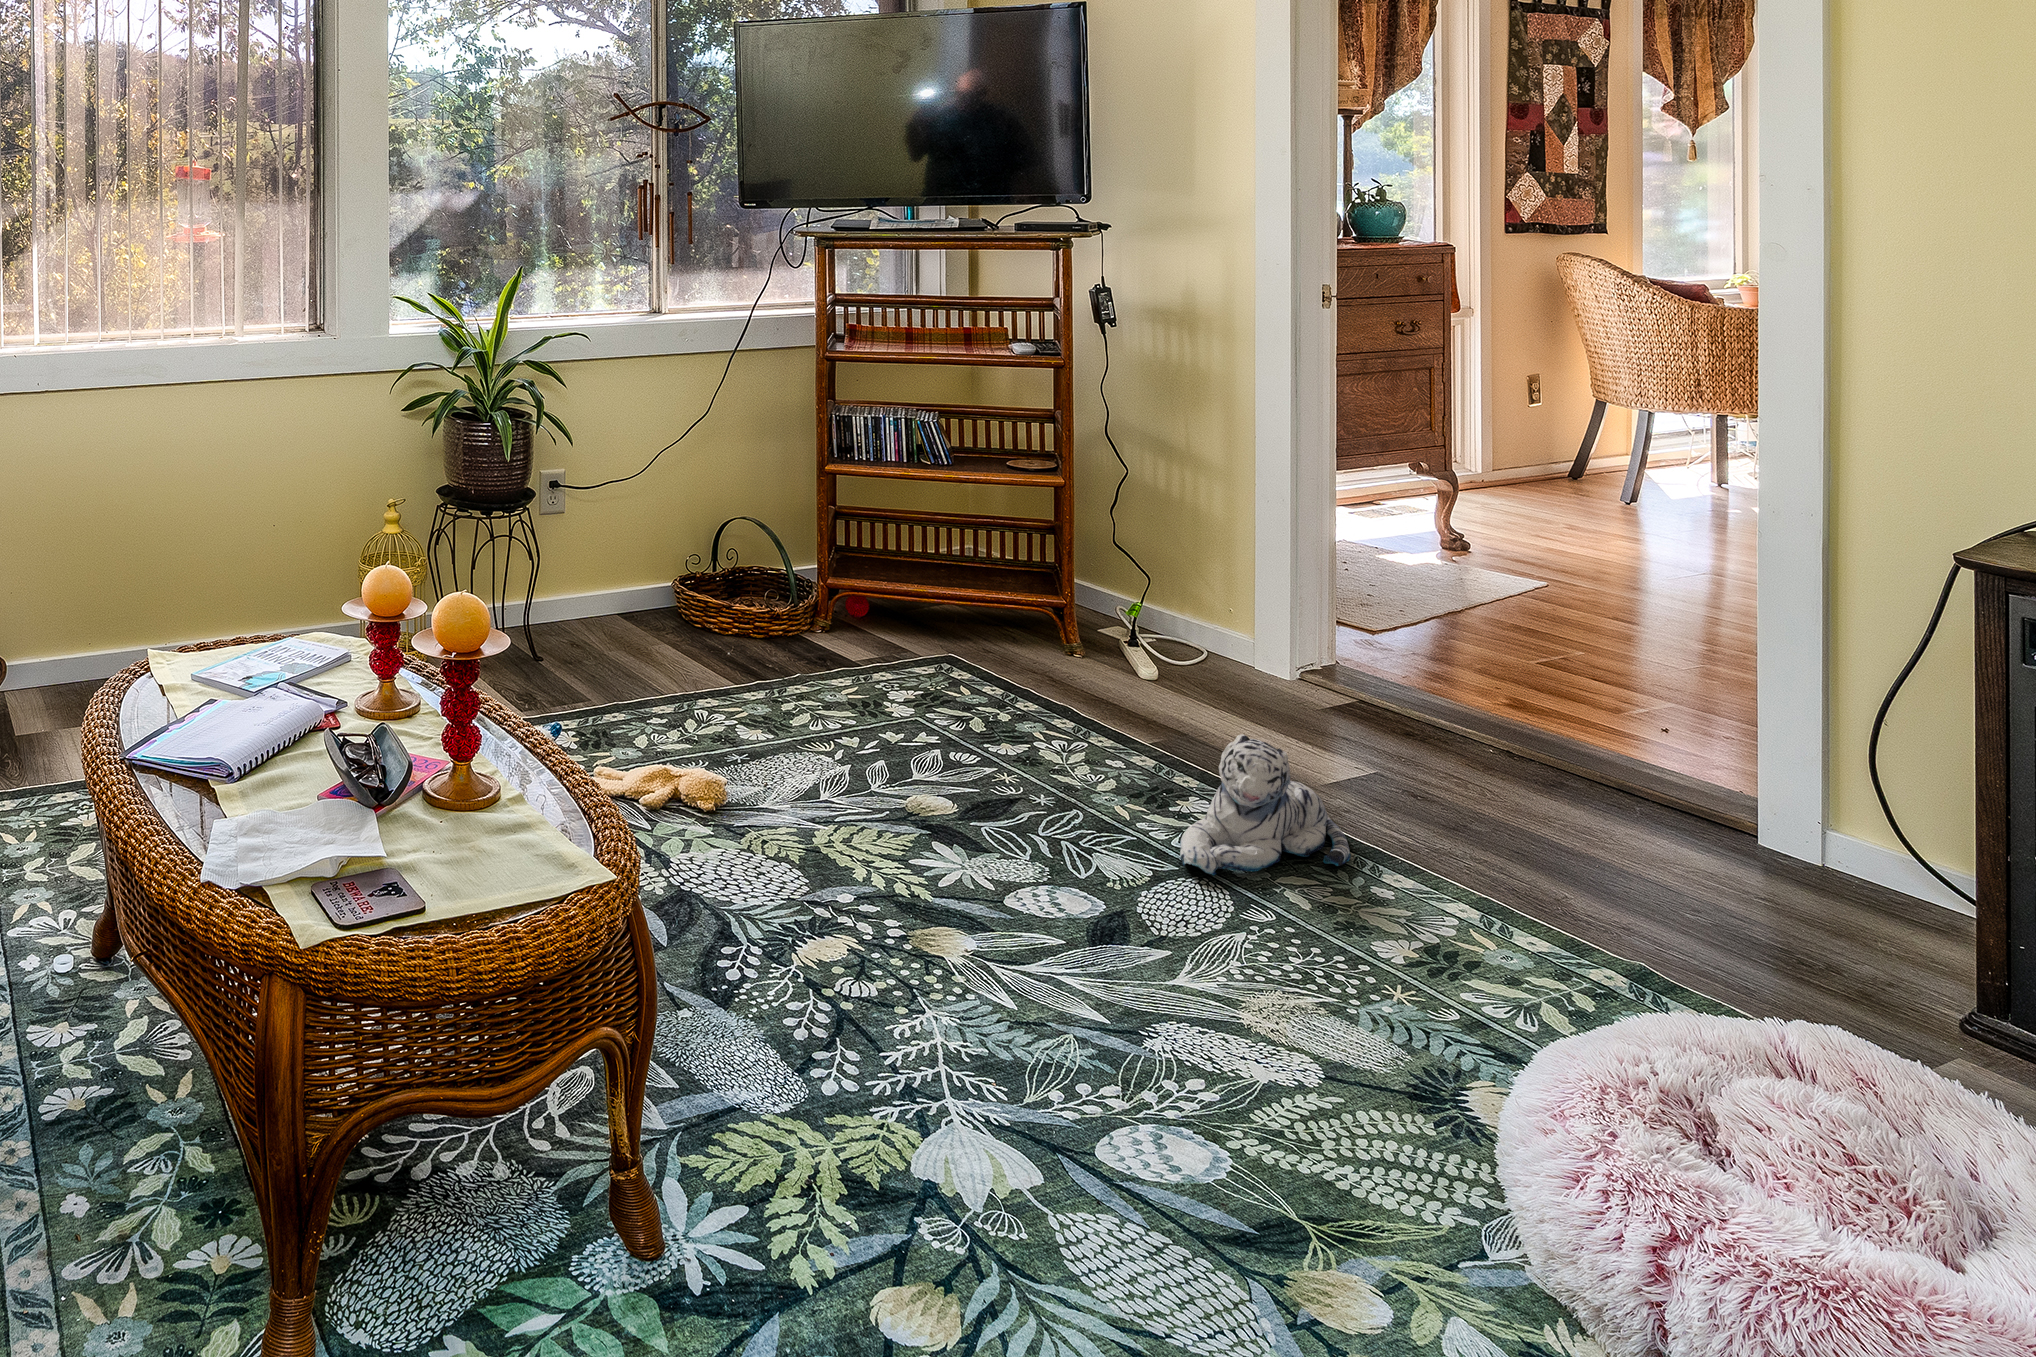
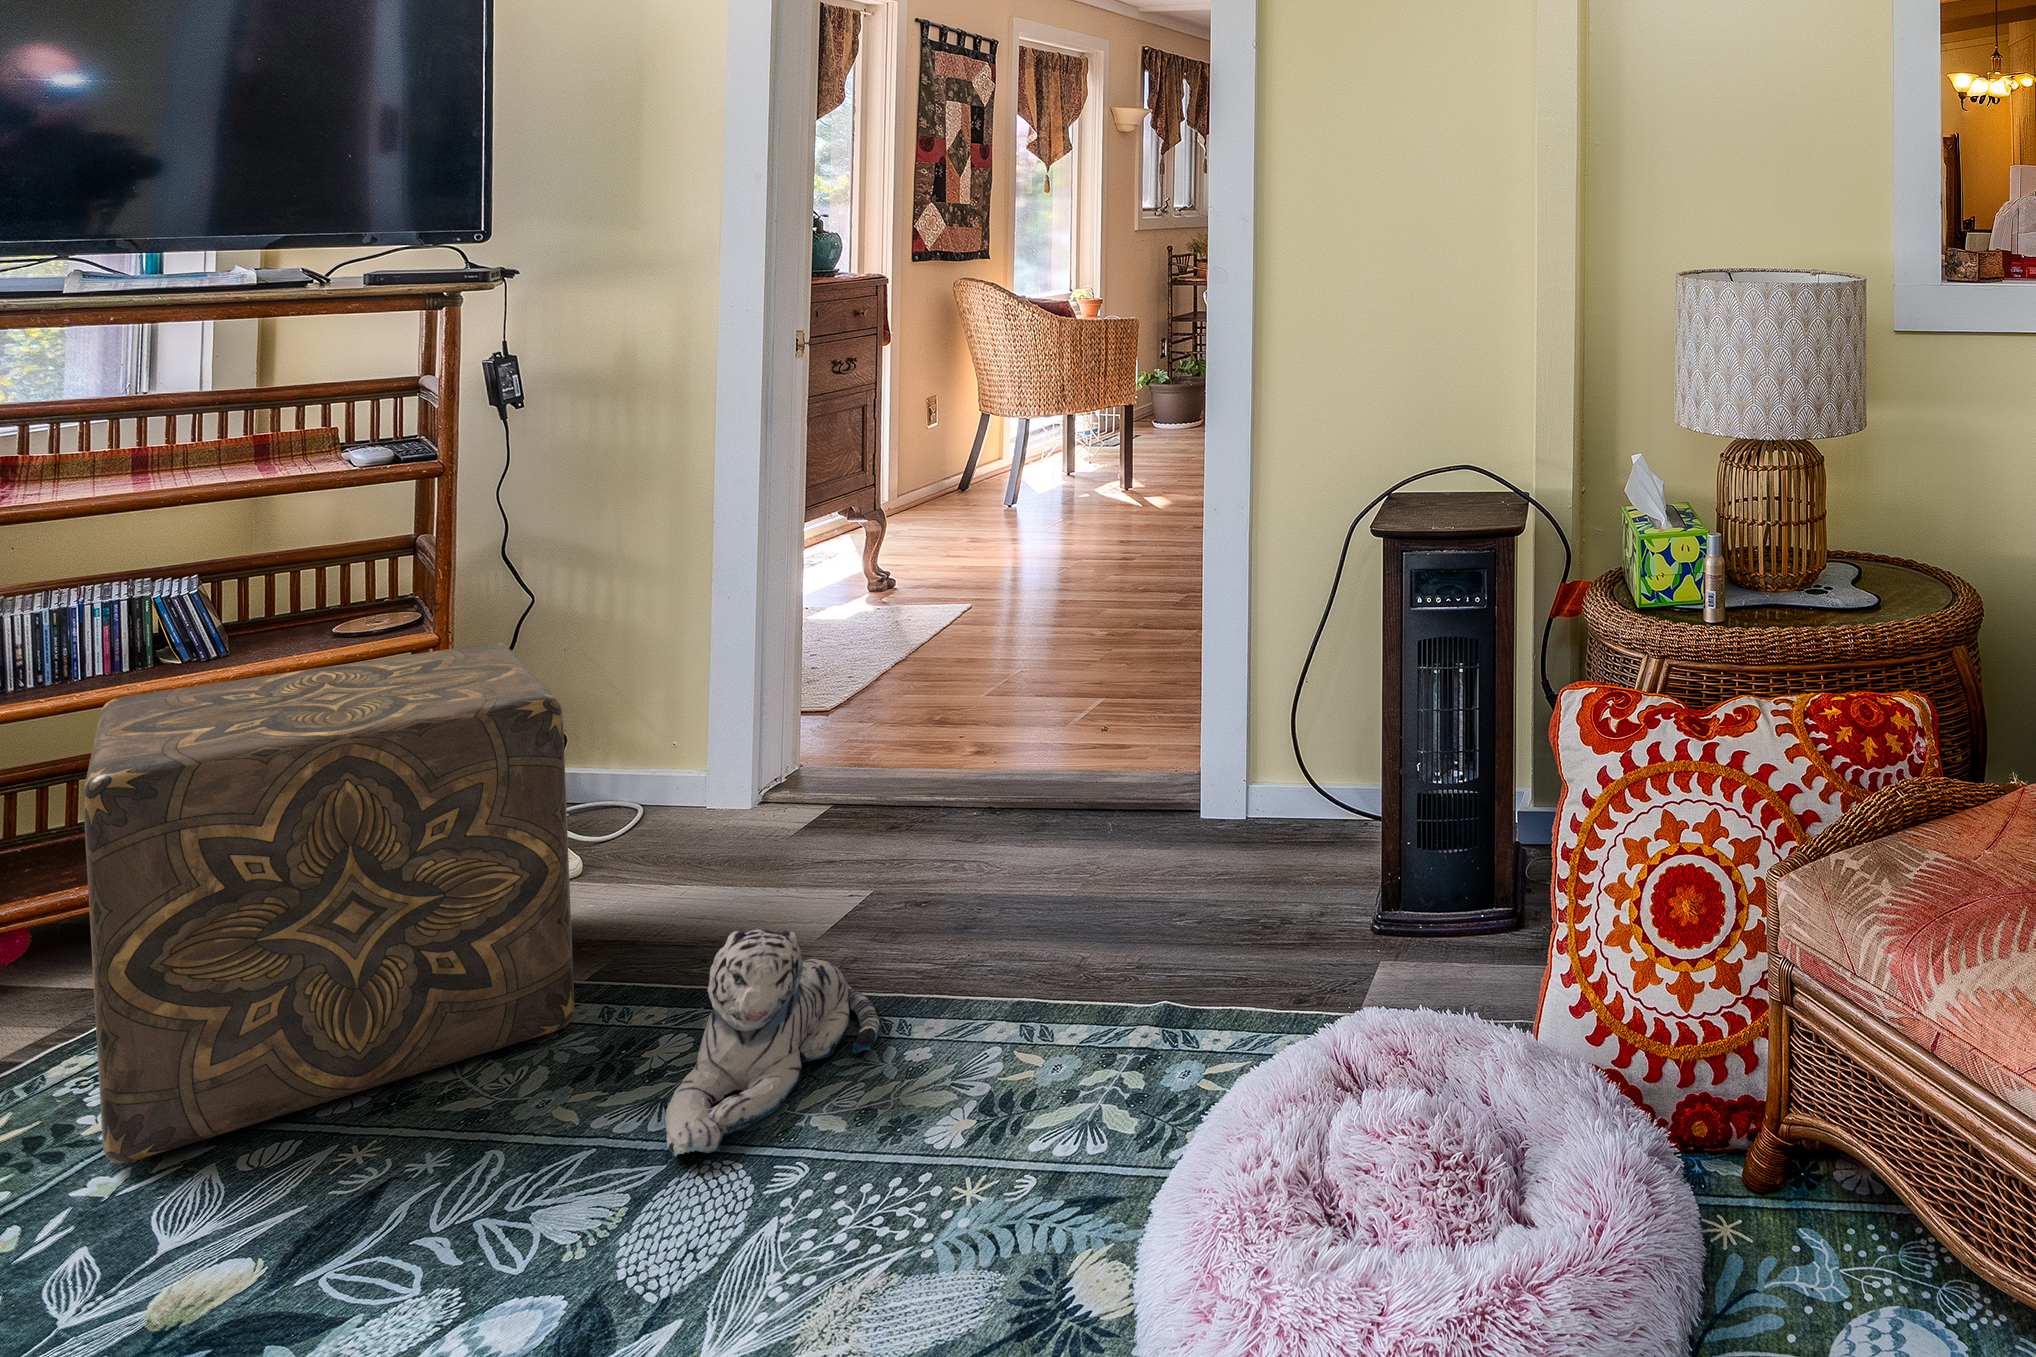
ottoman: none [896,486,1144,761] -> present [83,643,574,1164]

